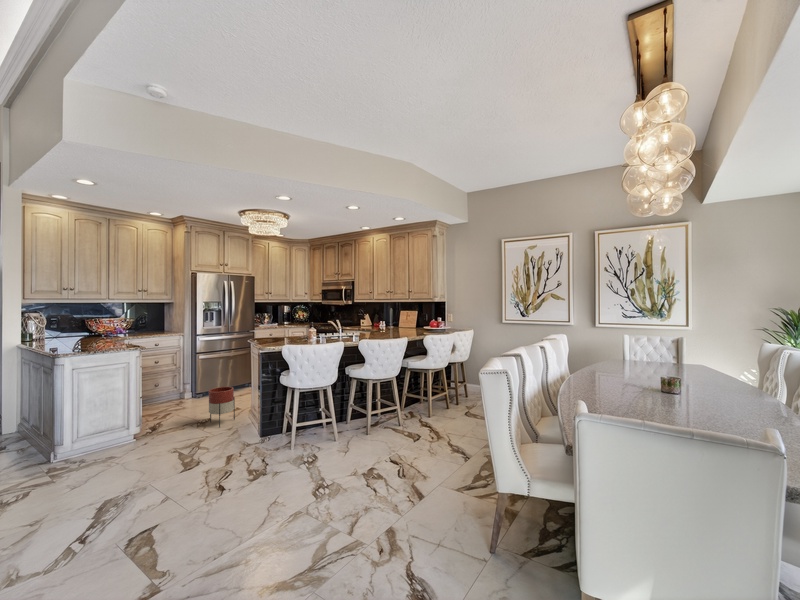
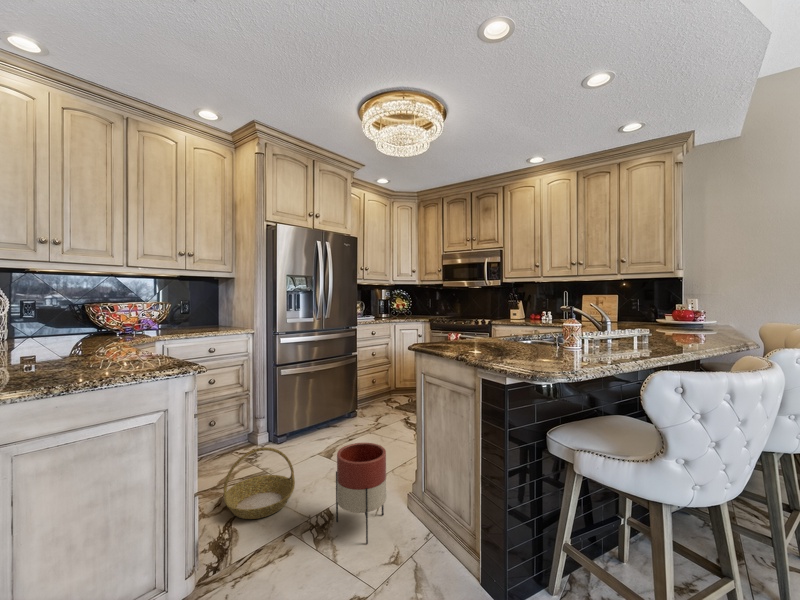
basket: none [157,391,195,422] -> present [224,447,295,519]

